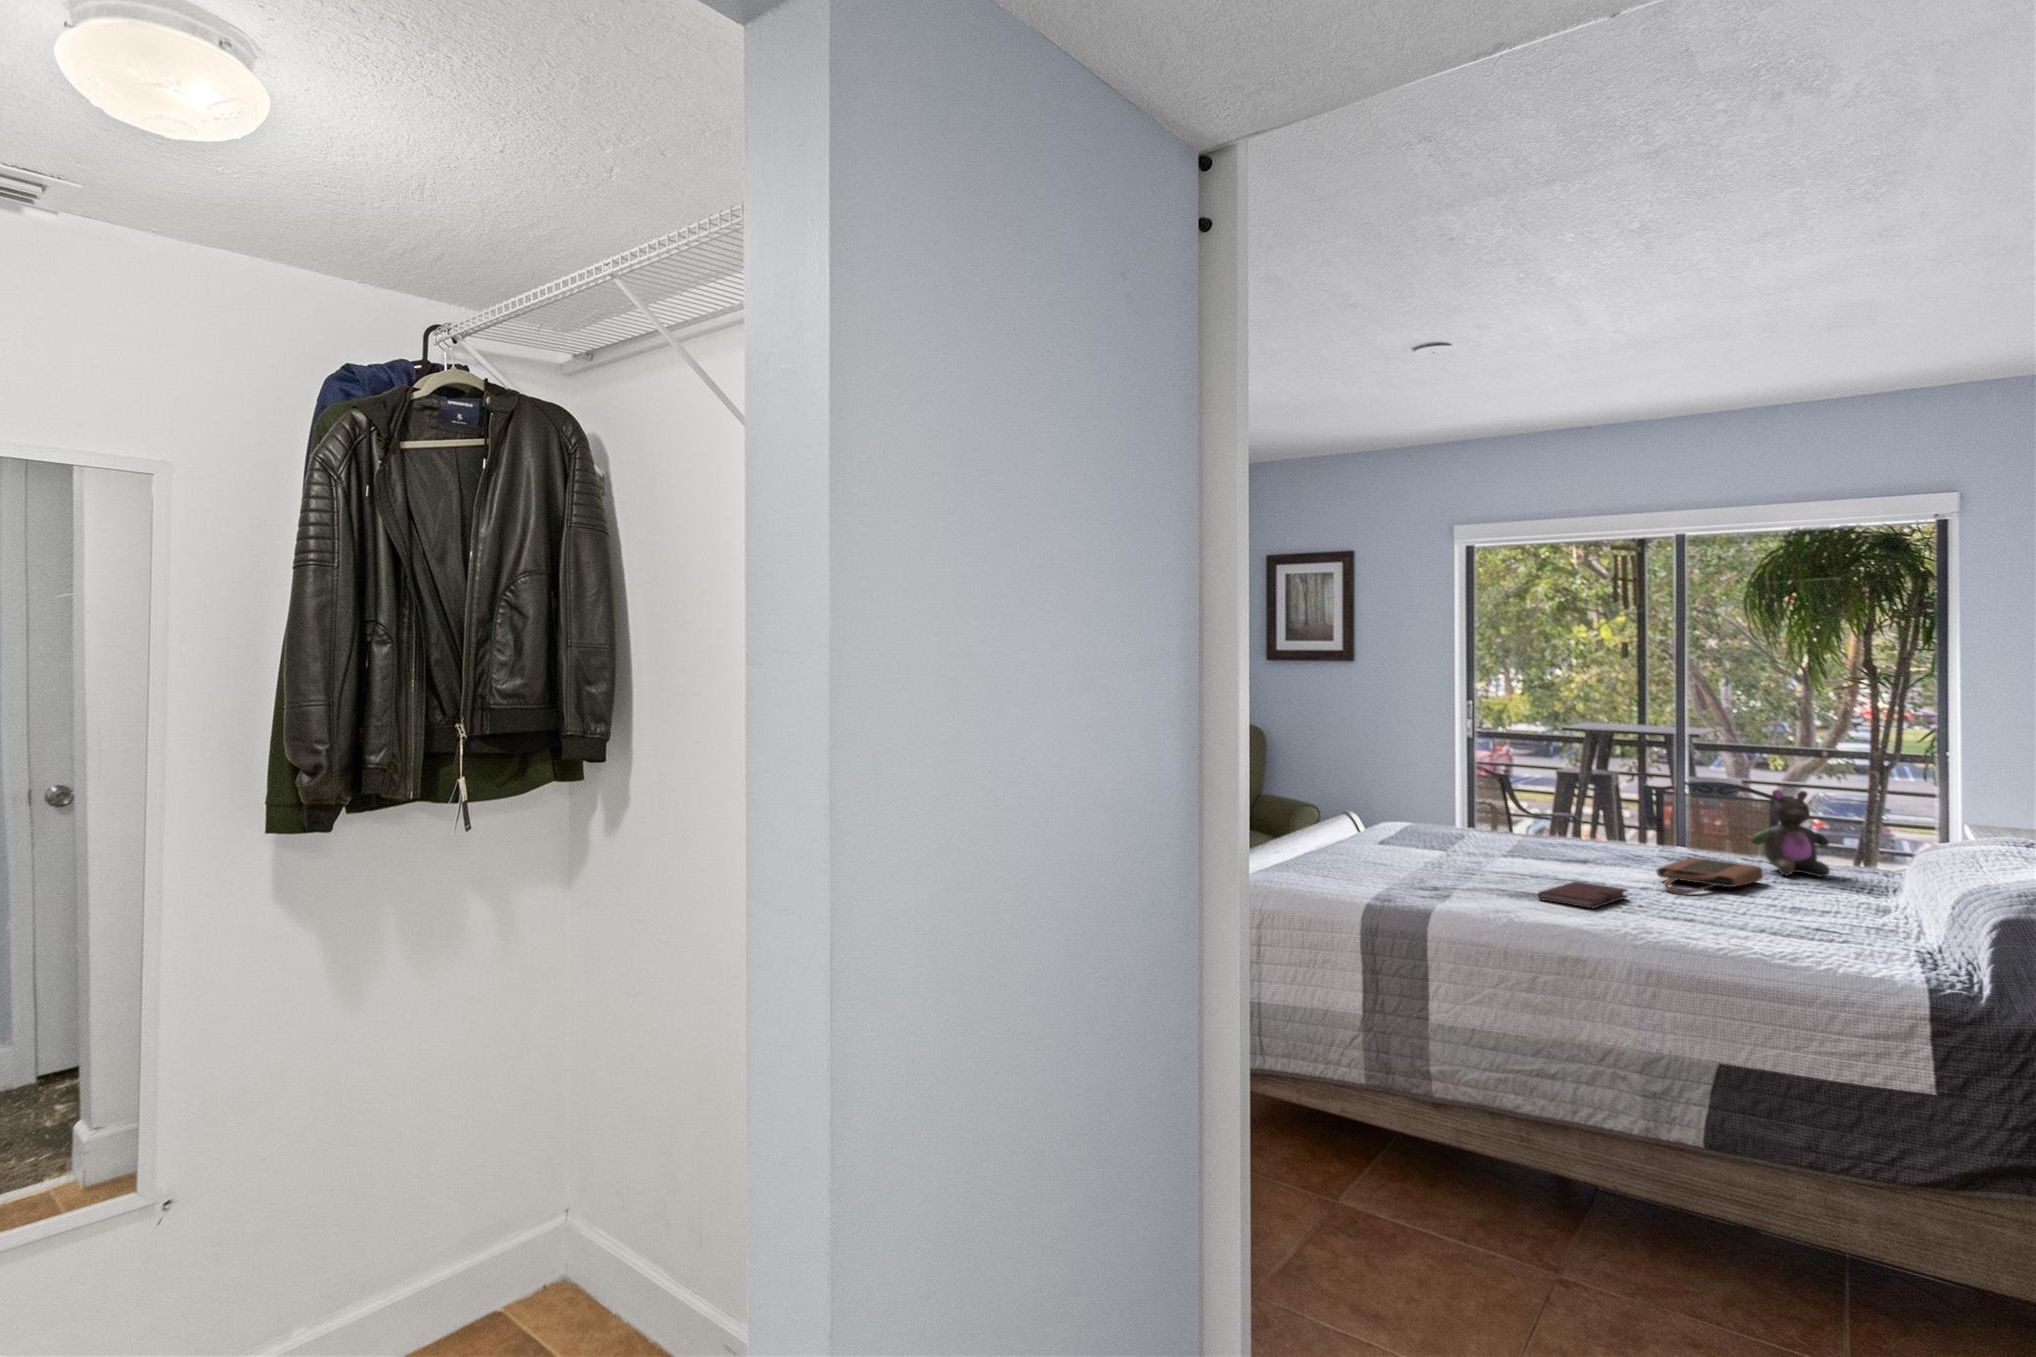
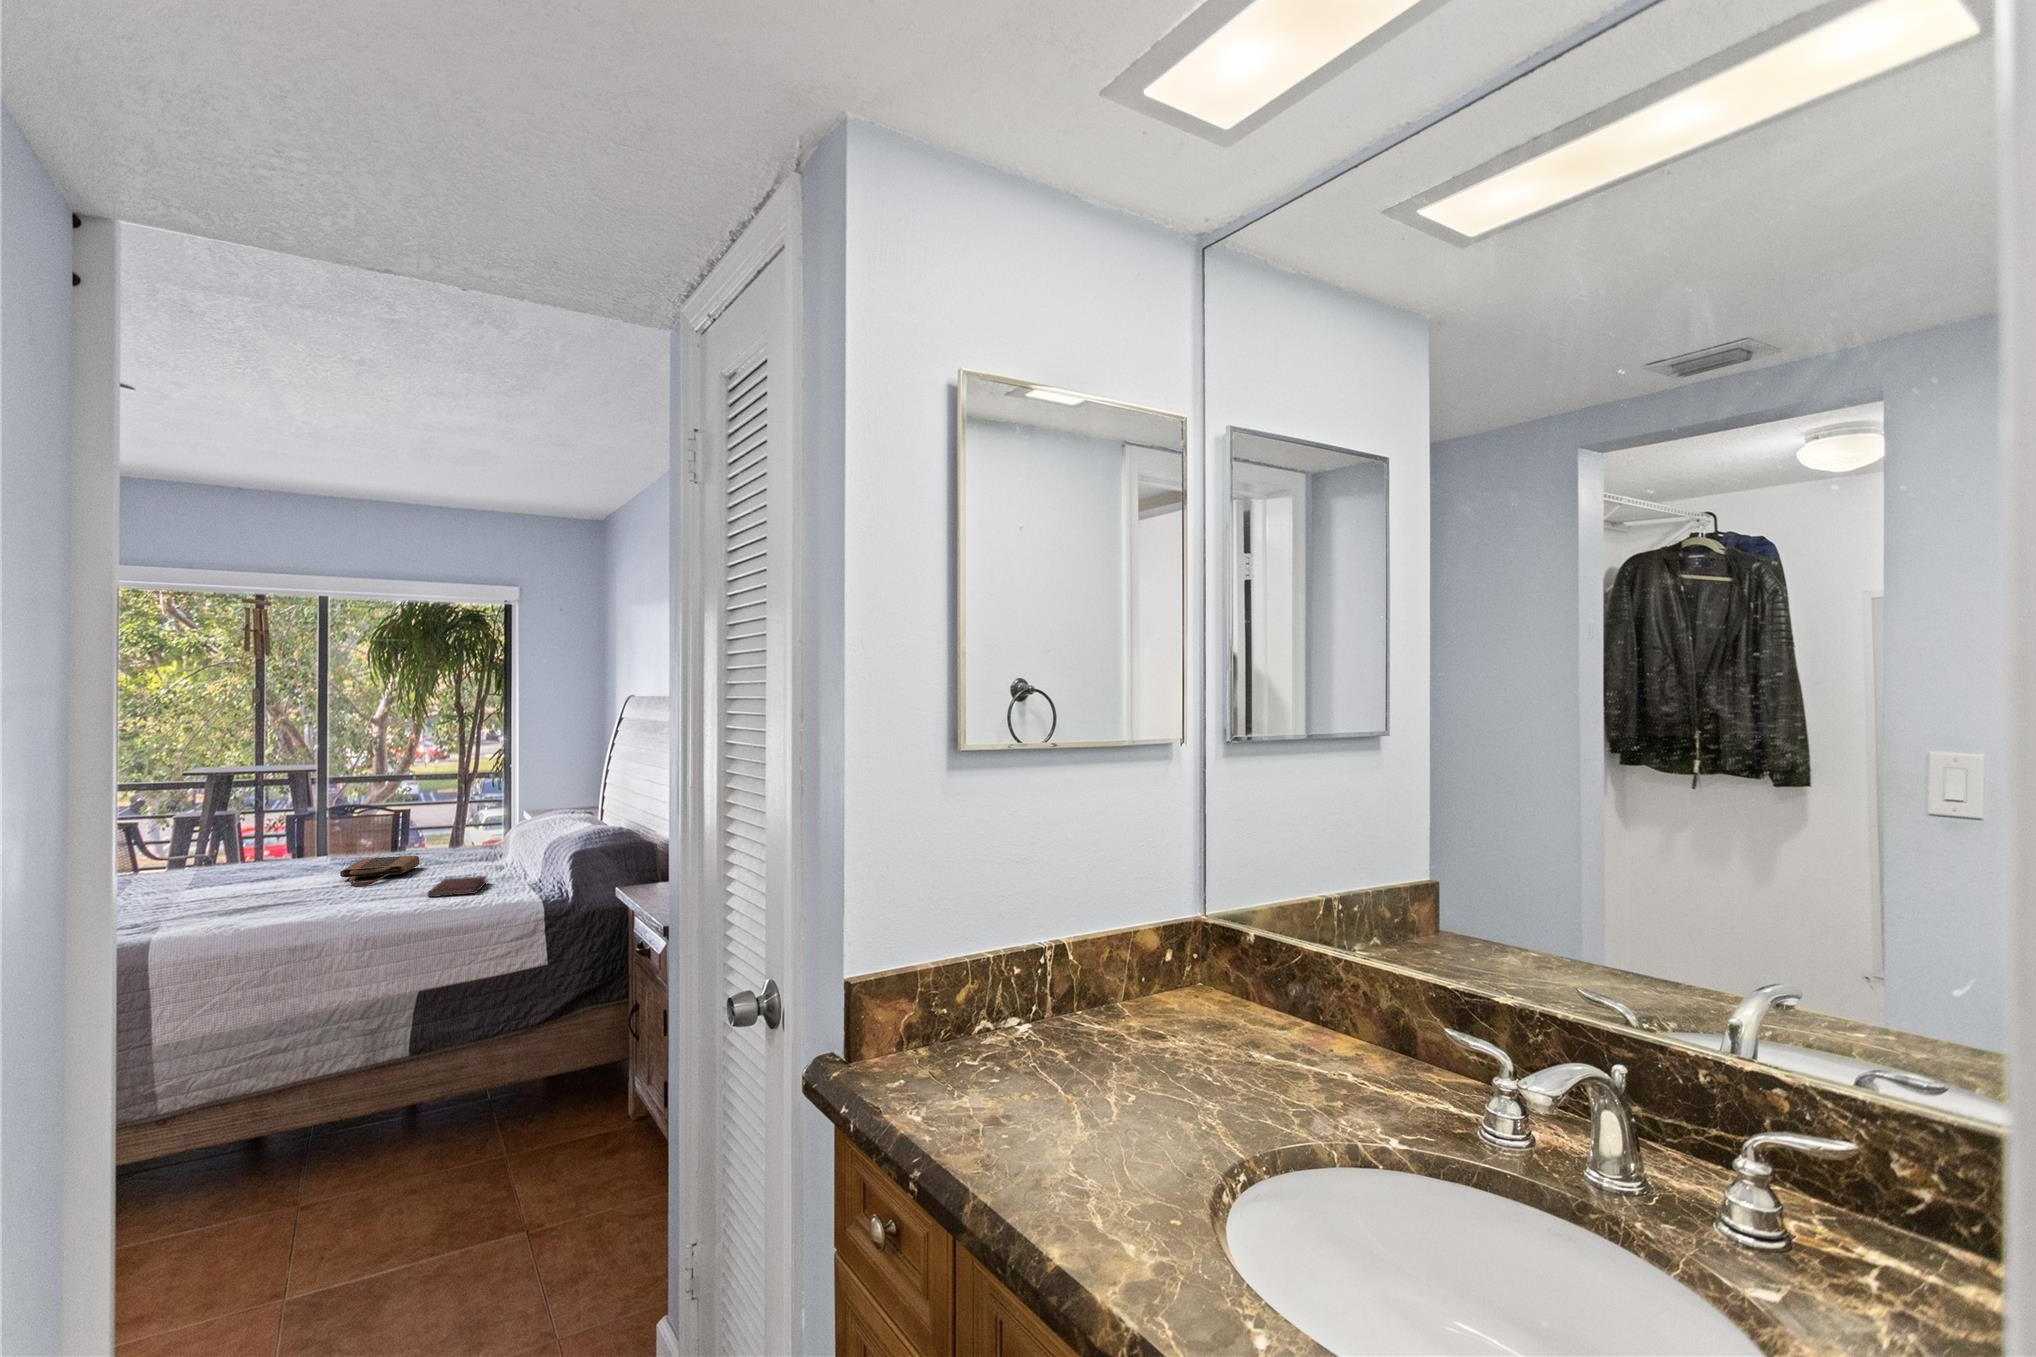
stuffed bear: present [1751,790,1830,877] -> none [406,797,462,860]
notebook: present [1538,881,1627,909] -> present [428,876,487,897]

